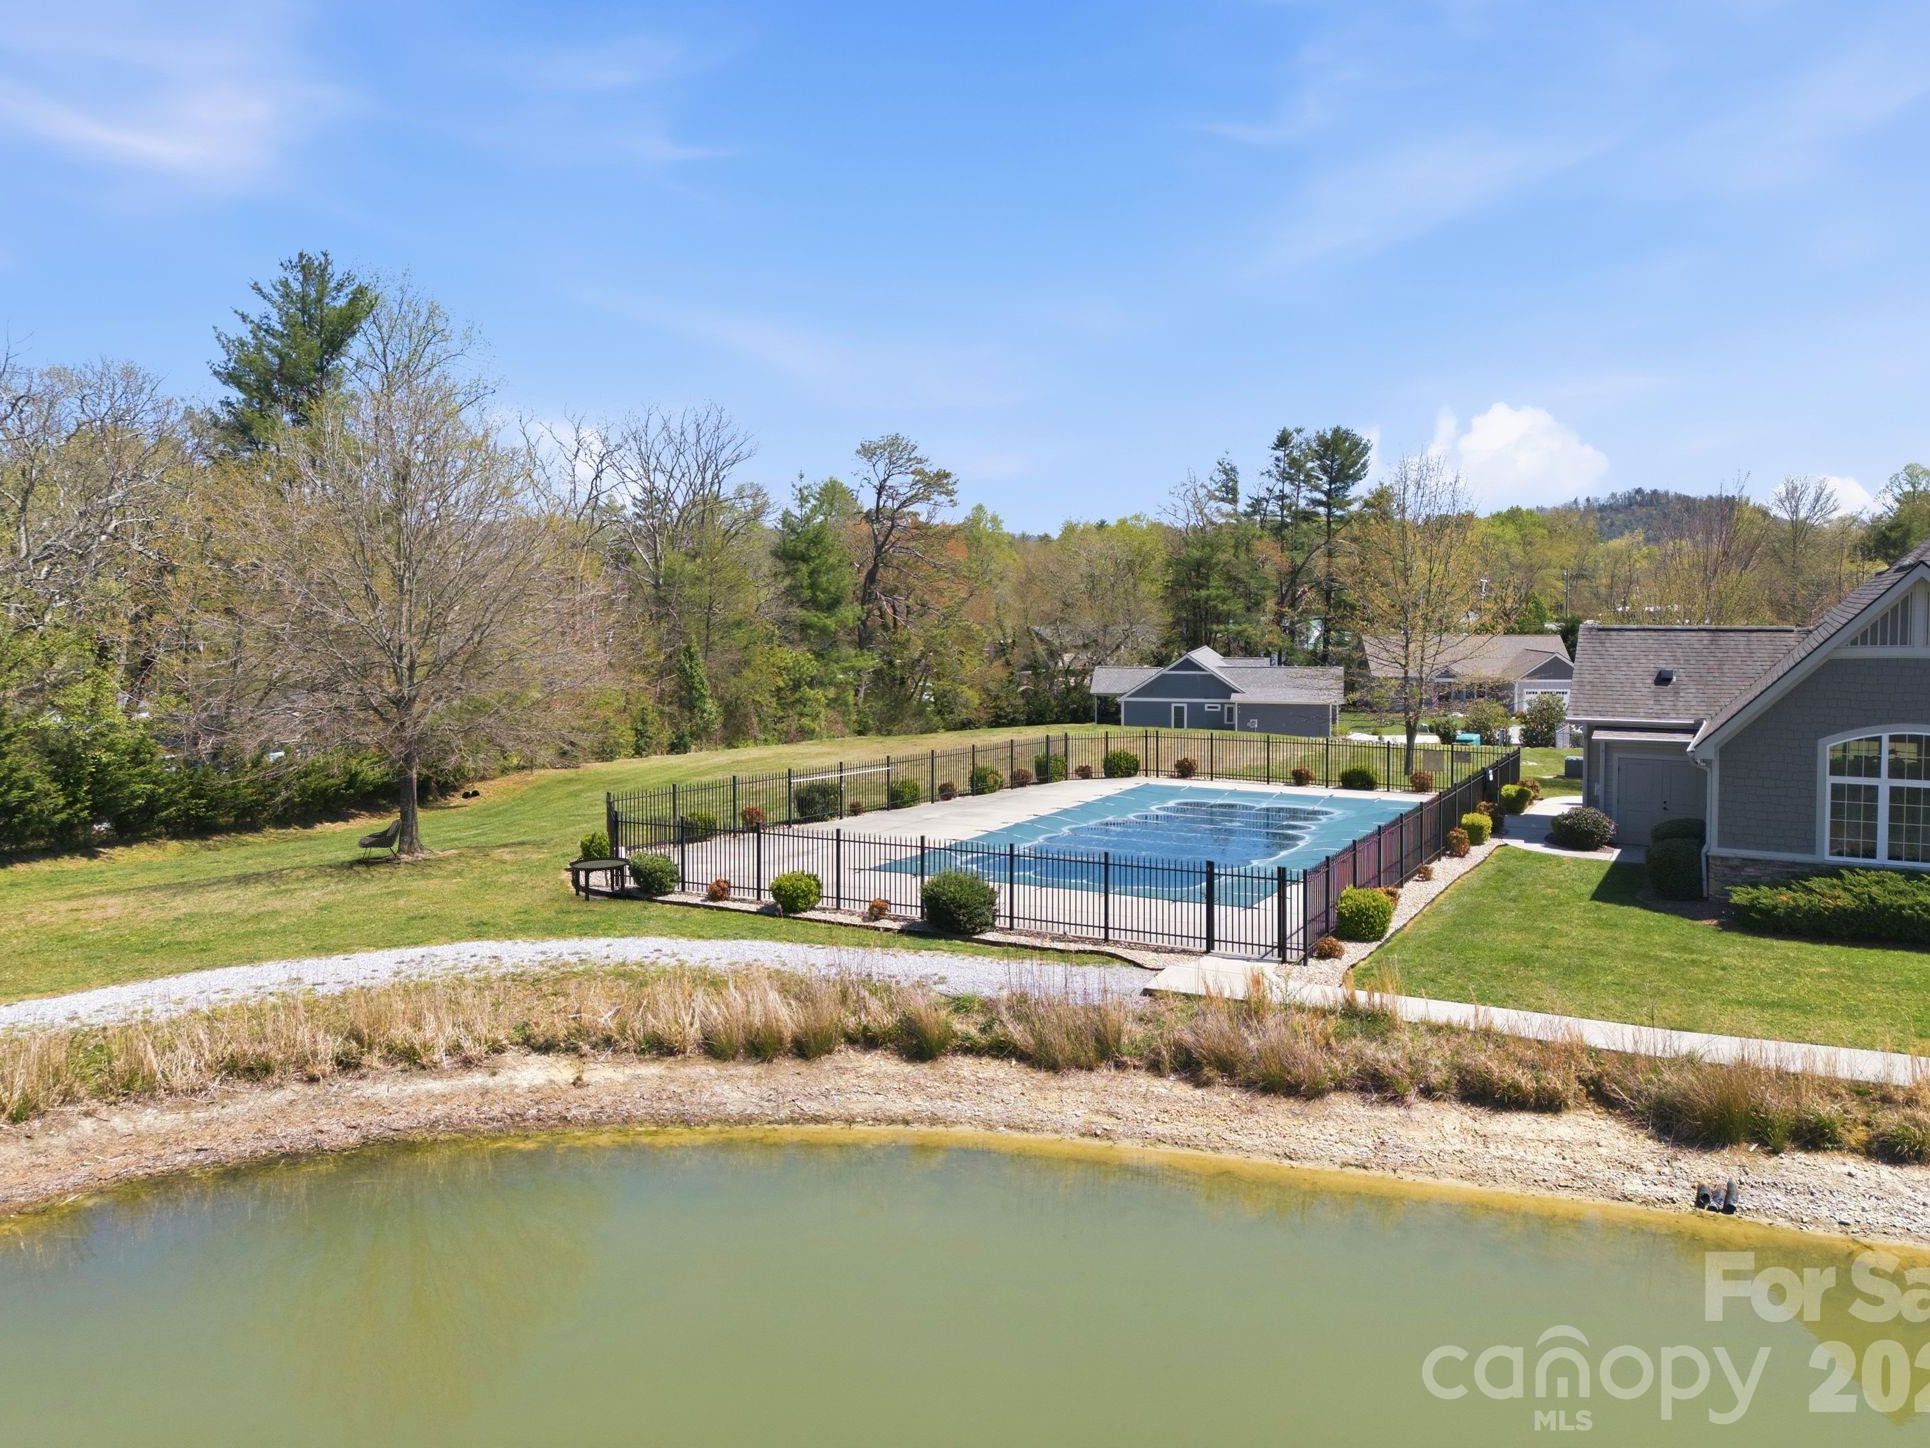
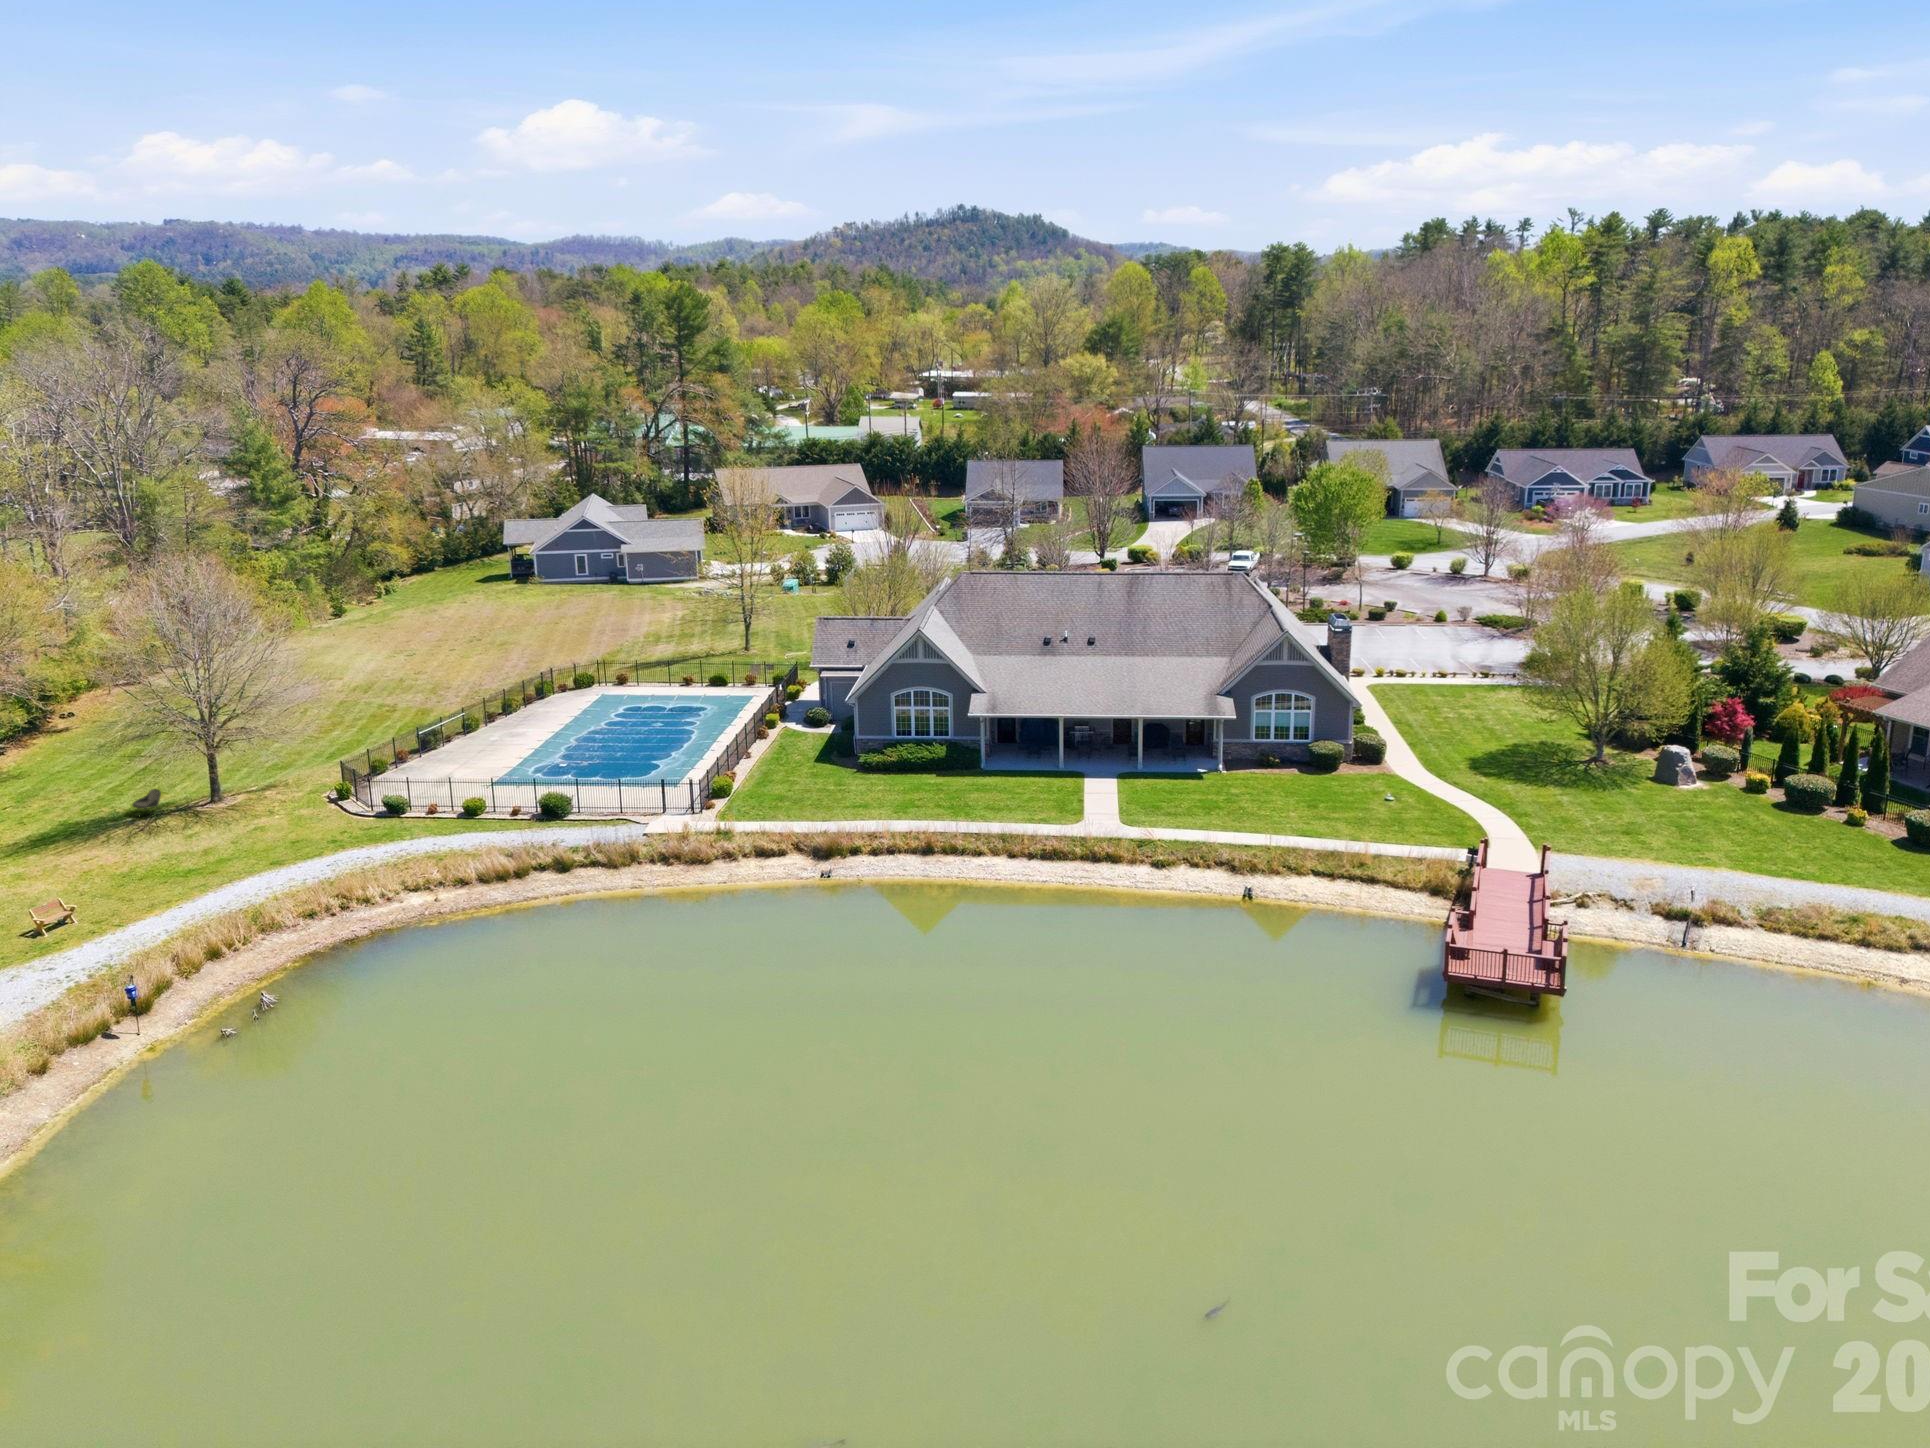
round table: present [569,857,630,901] -> none [317,799,350,825]

